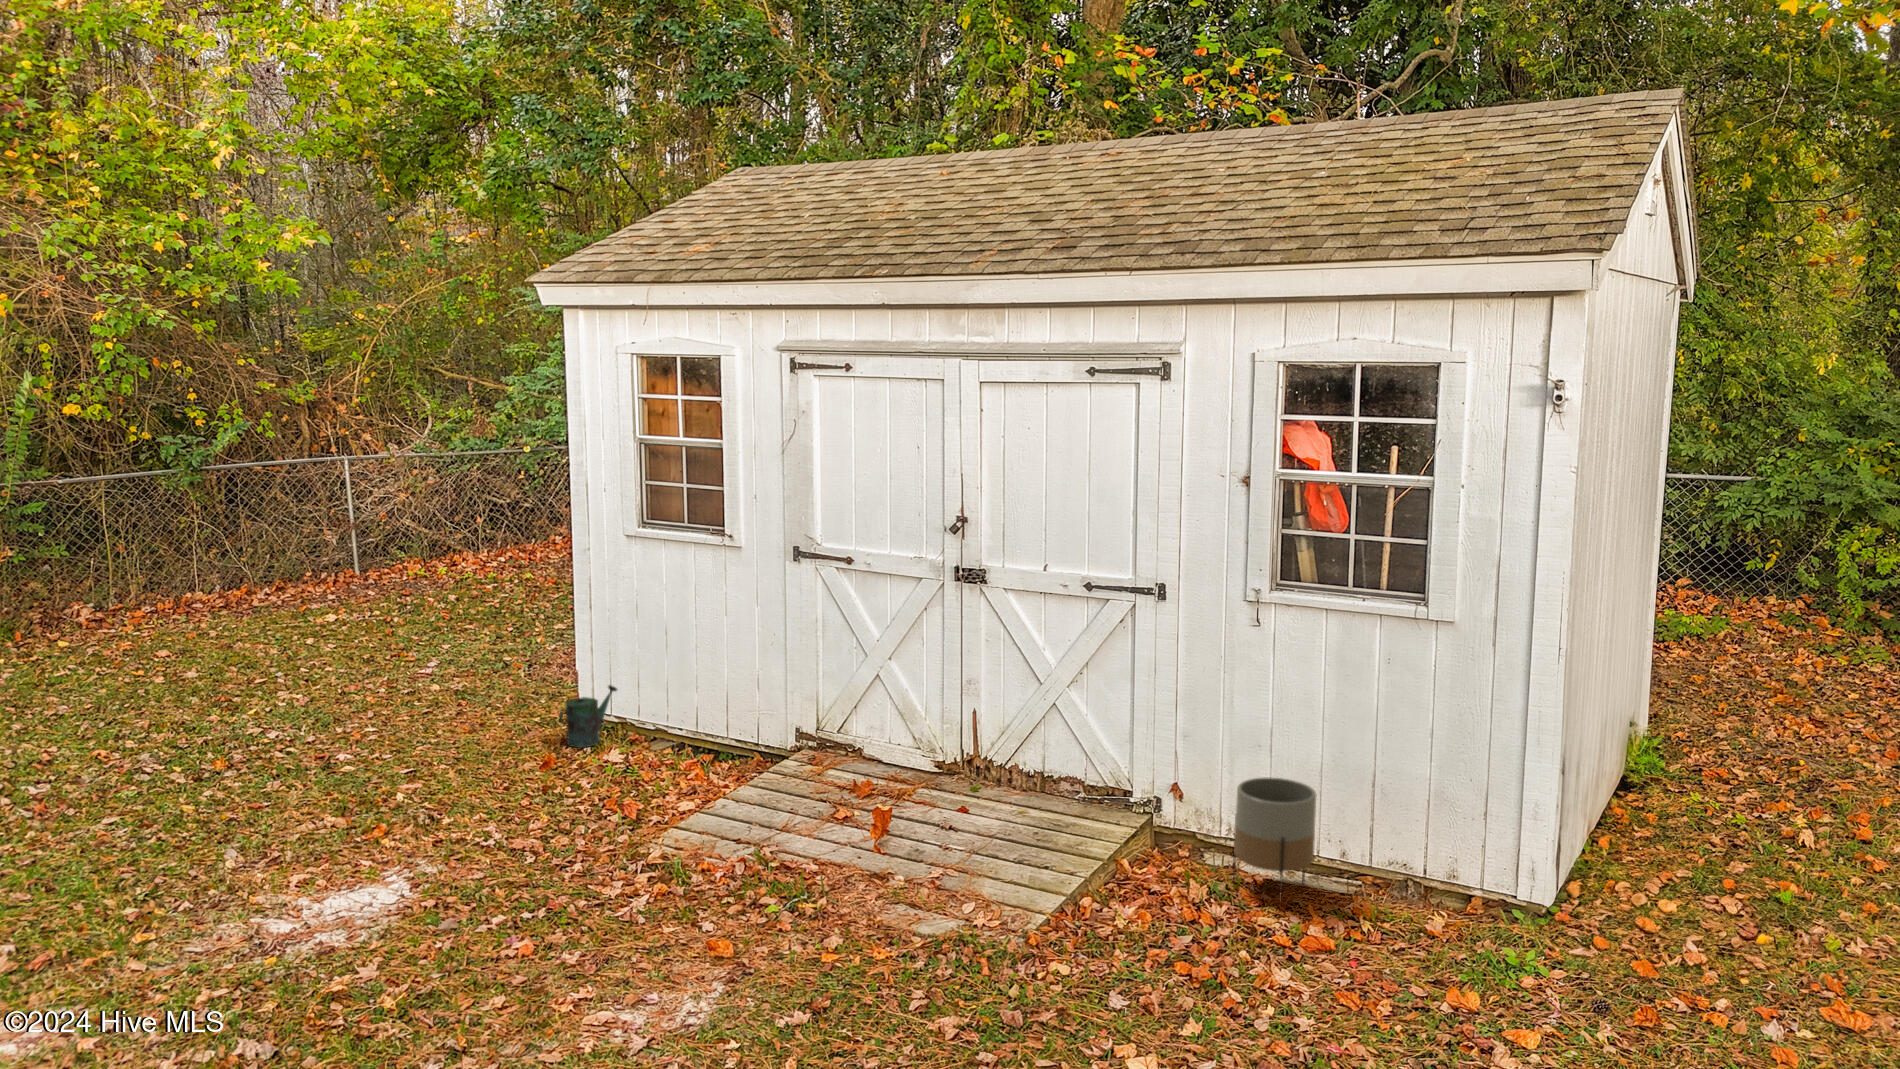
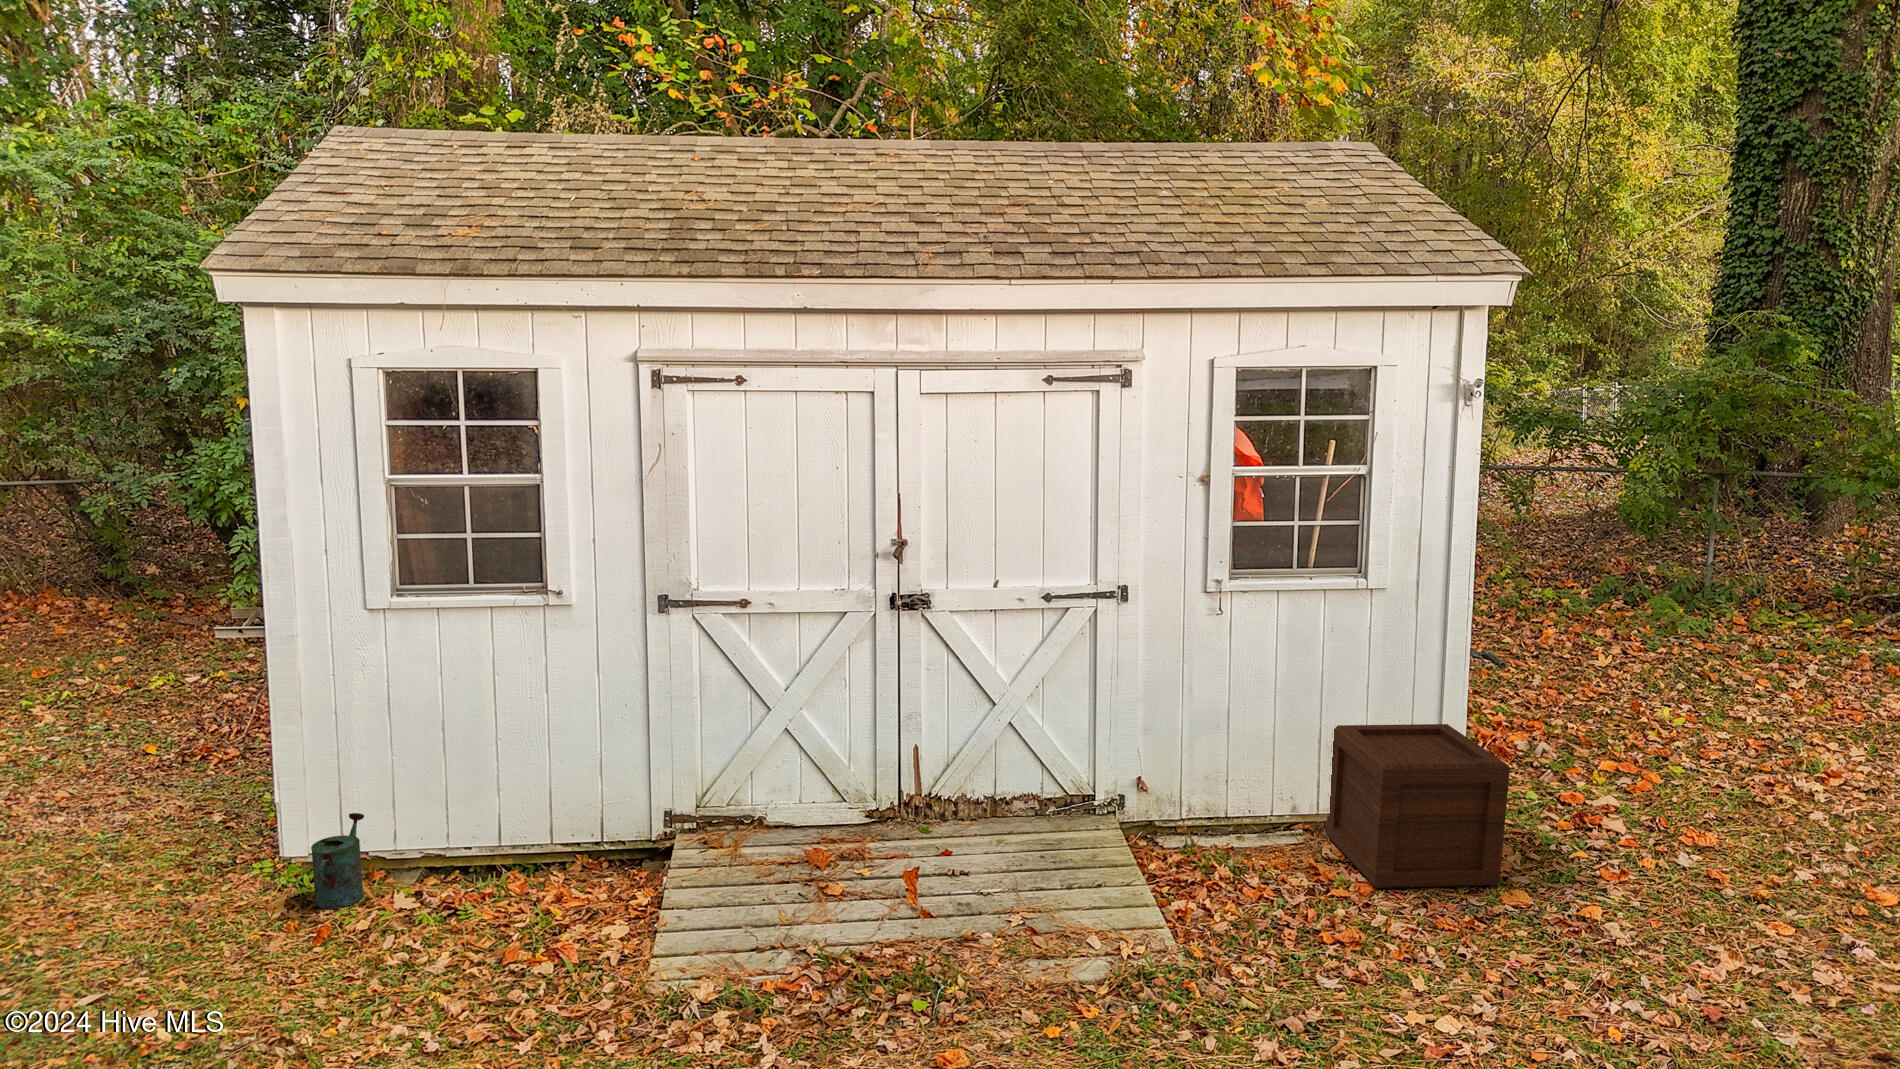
wooden crate: none [1336,770,1530,985] -> present [1326,724,1510,888]
planter: present [1233,777,1316,908] -> none [1222,751,1301,870]

